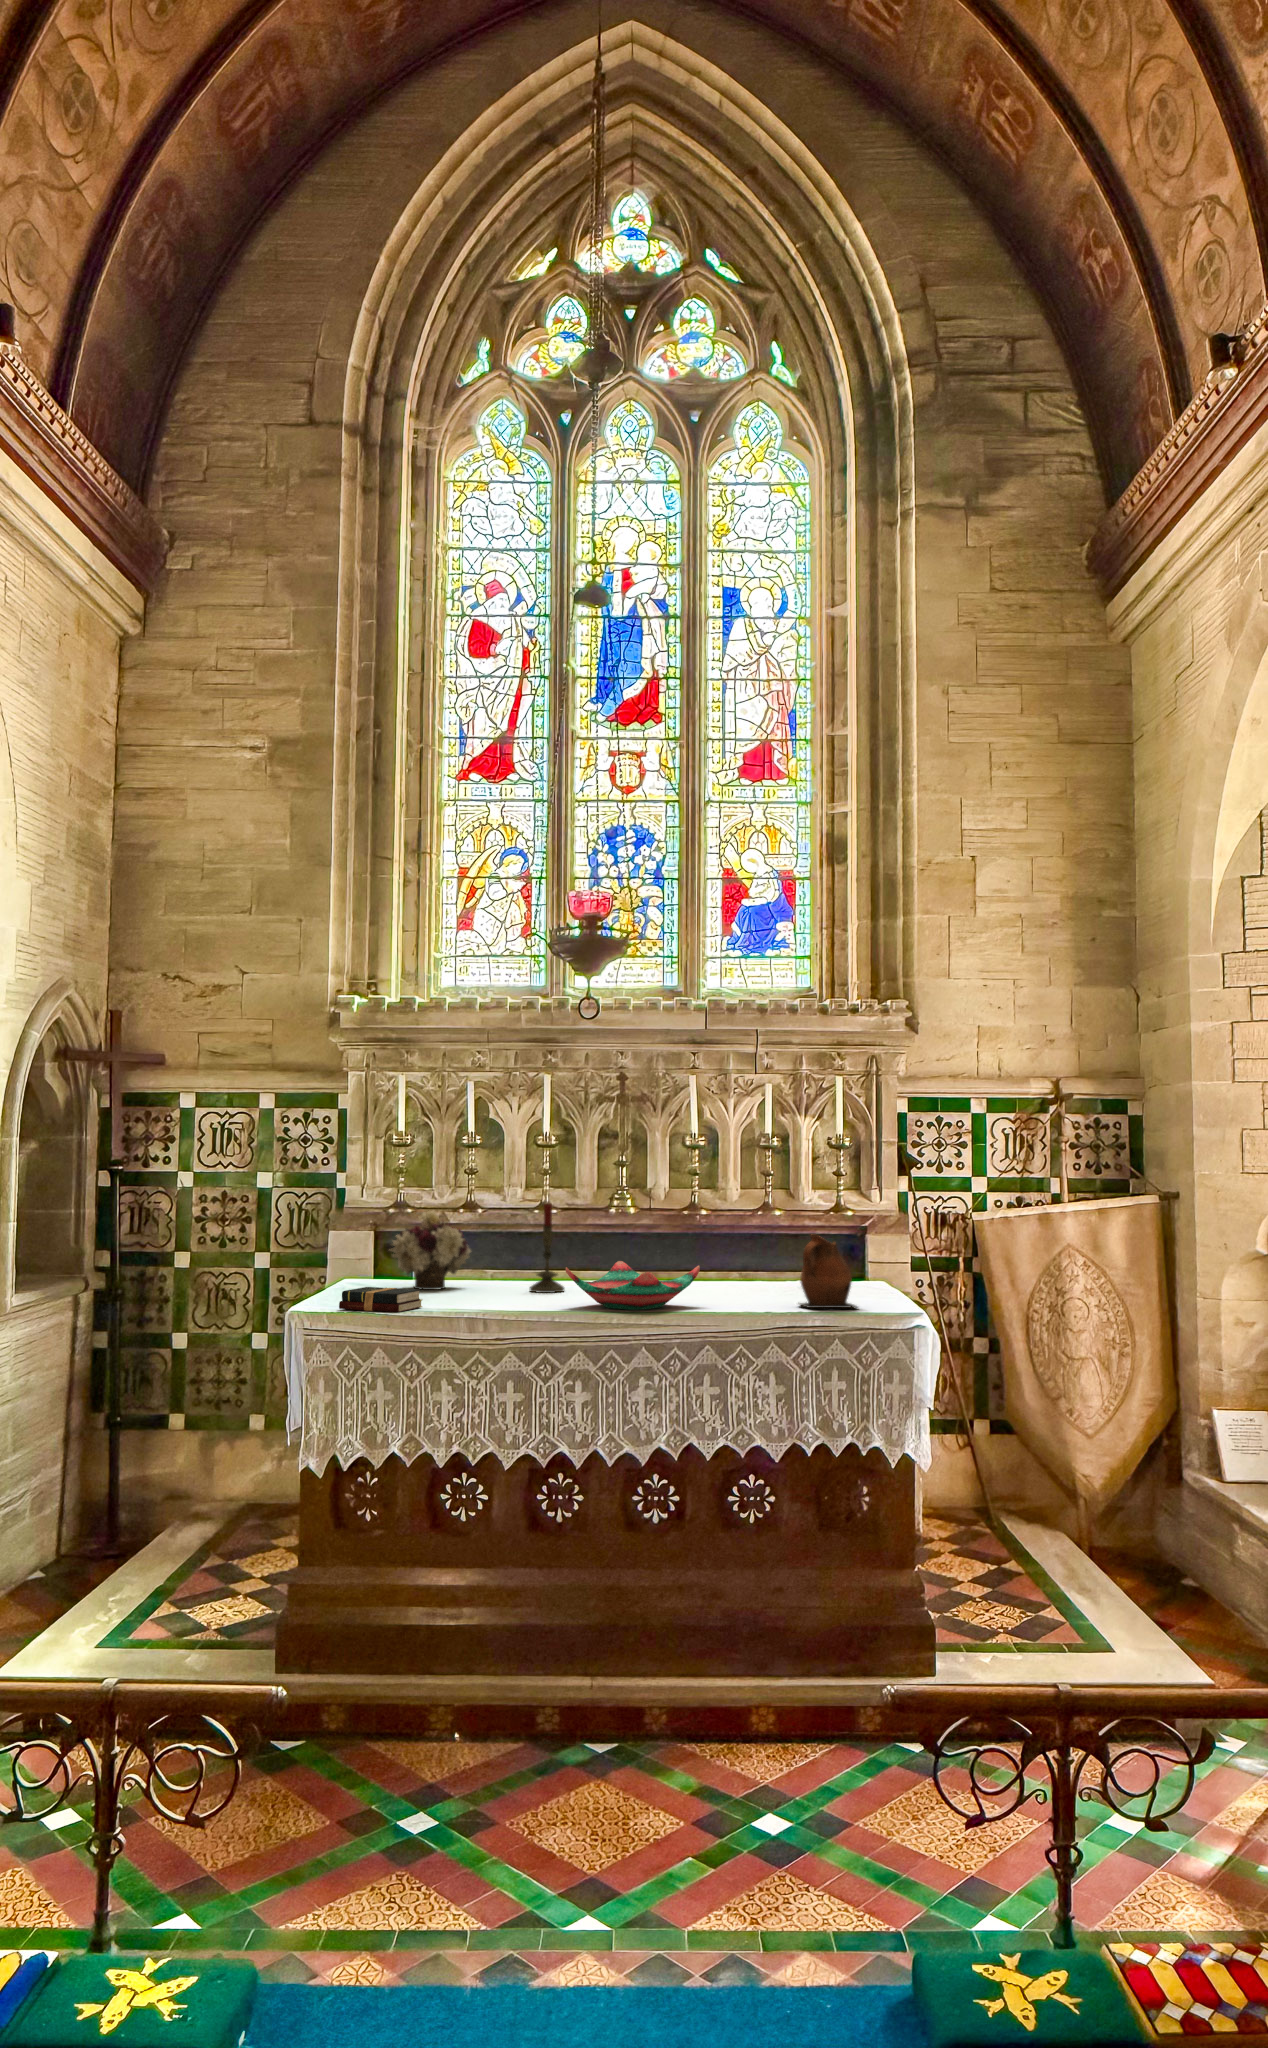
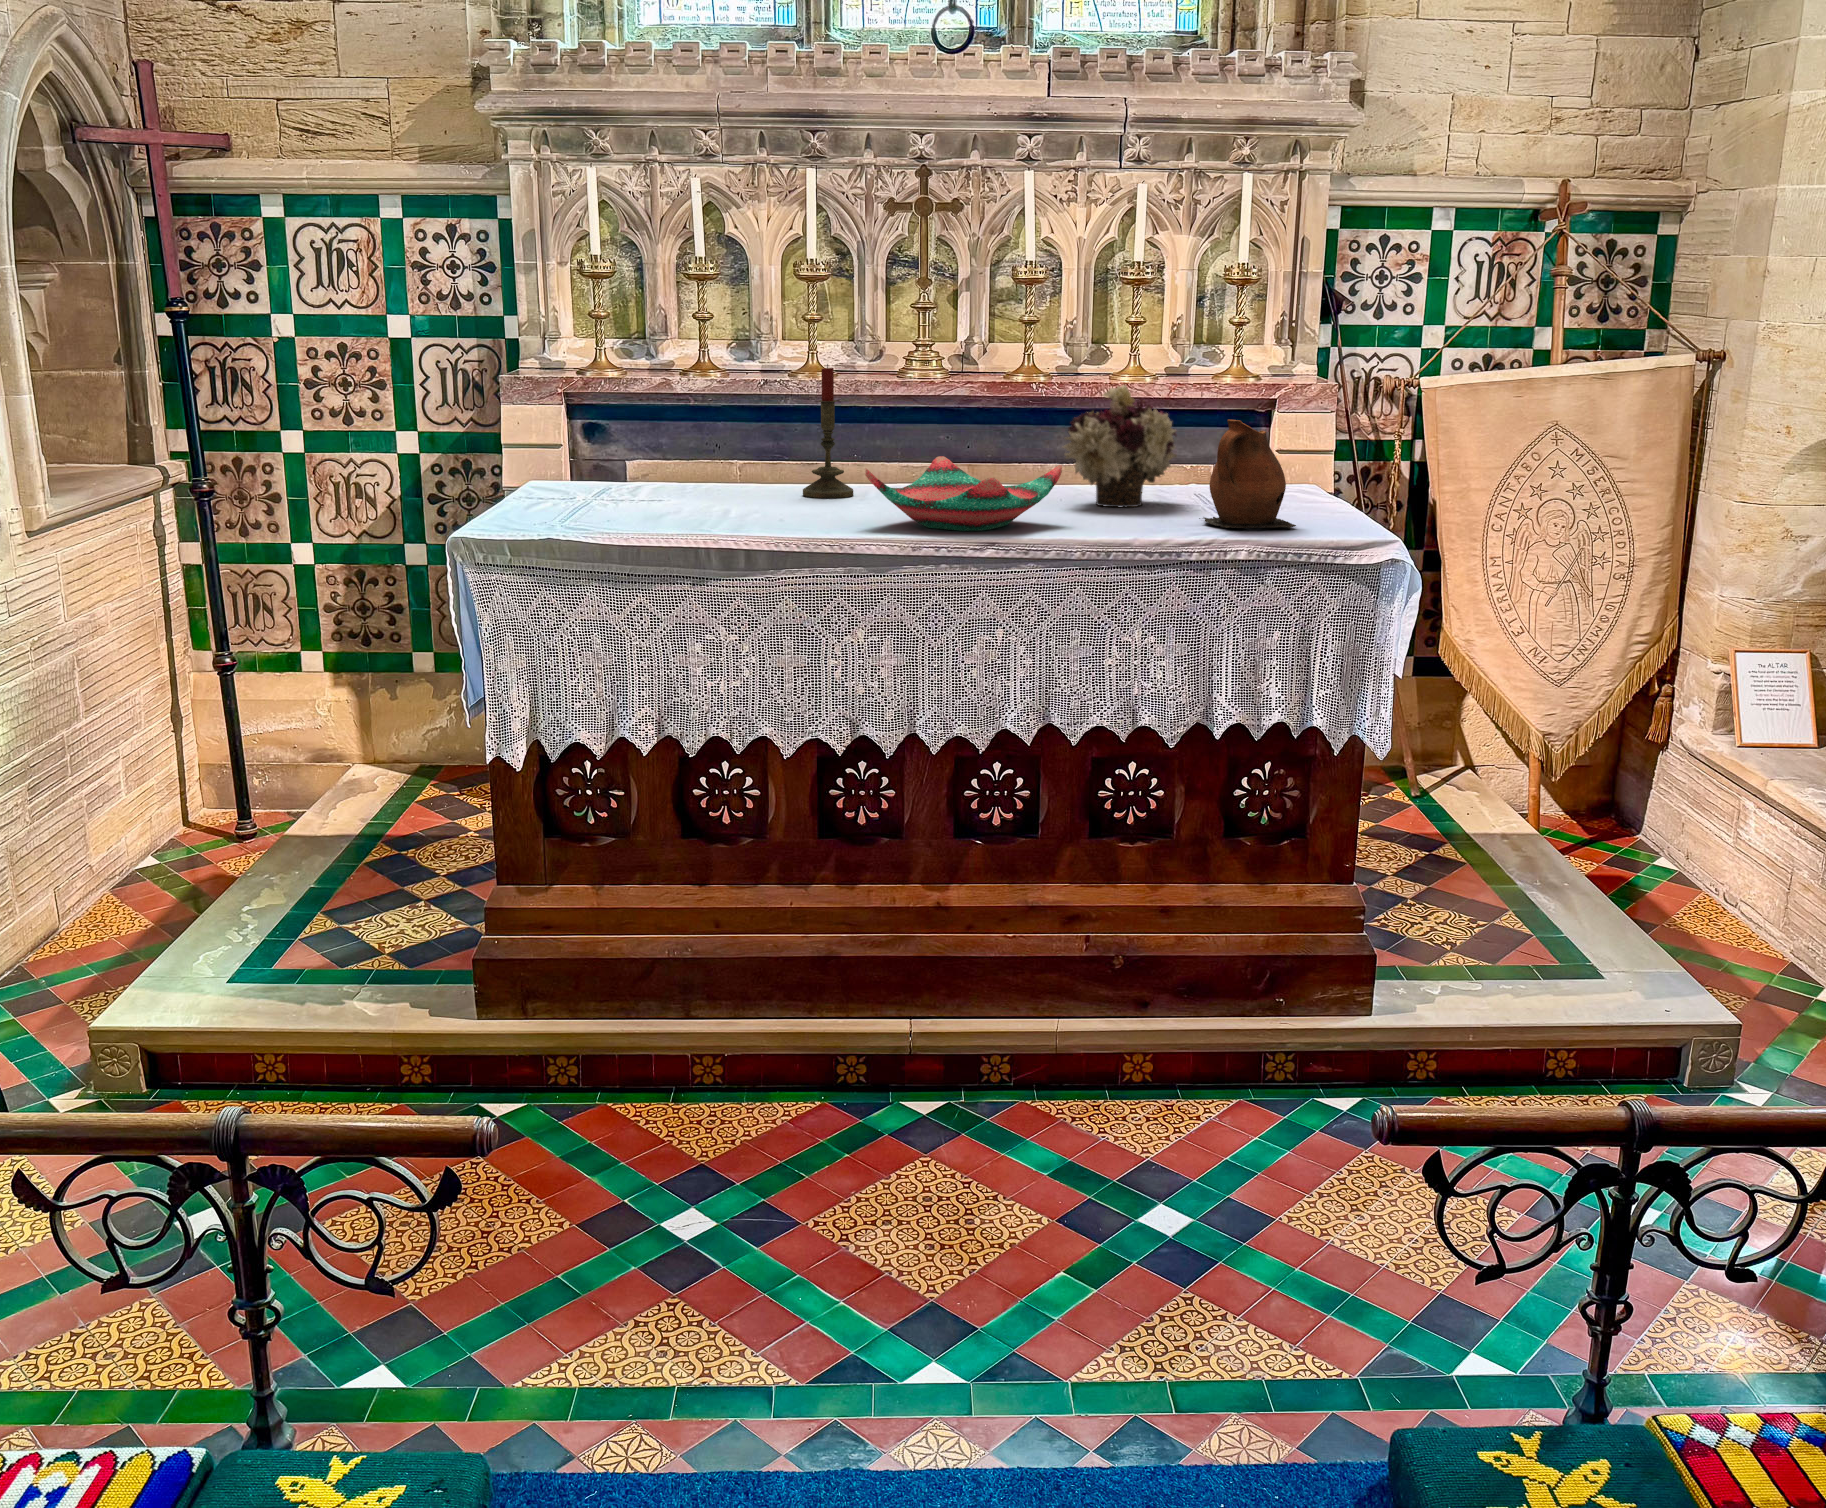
flower arrangement: present [390,1211,471,1290] -> present [1063,385,1177,507]
hardback book: present [339,1287,422,1312] -> none [531,497,655,537]

